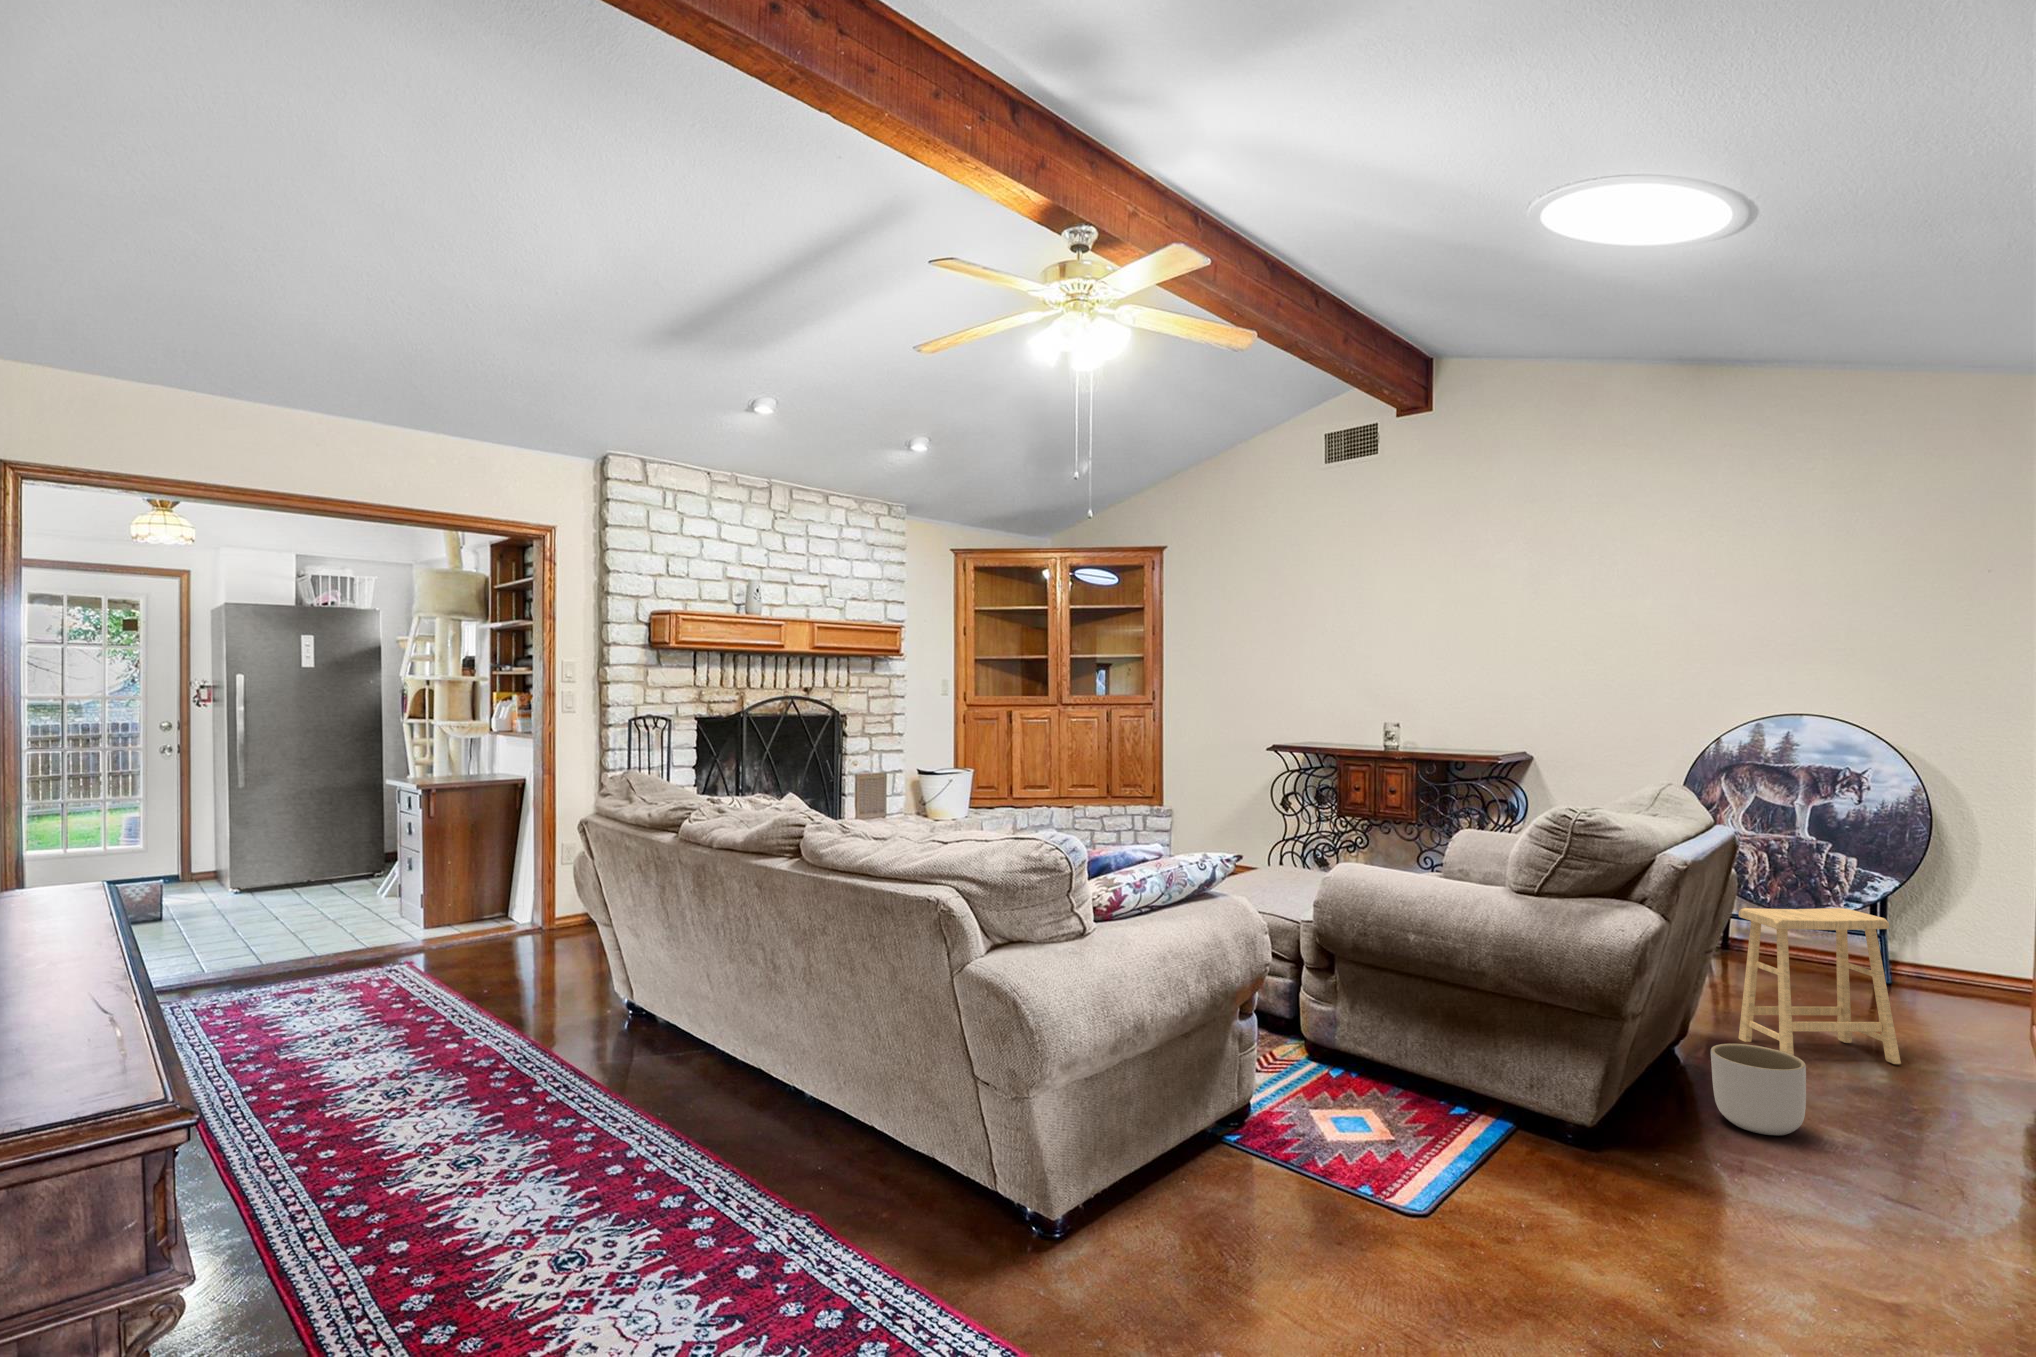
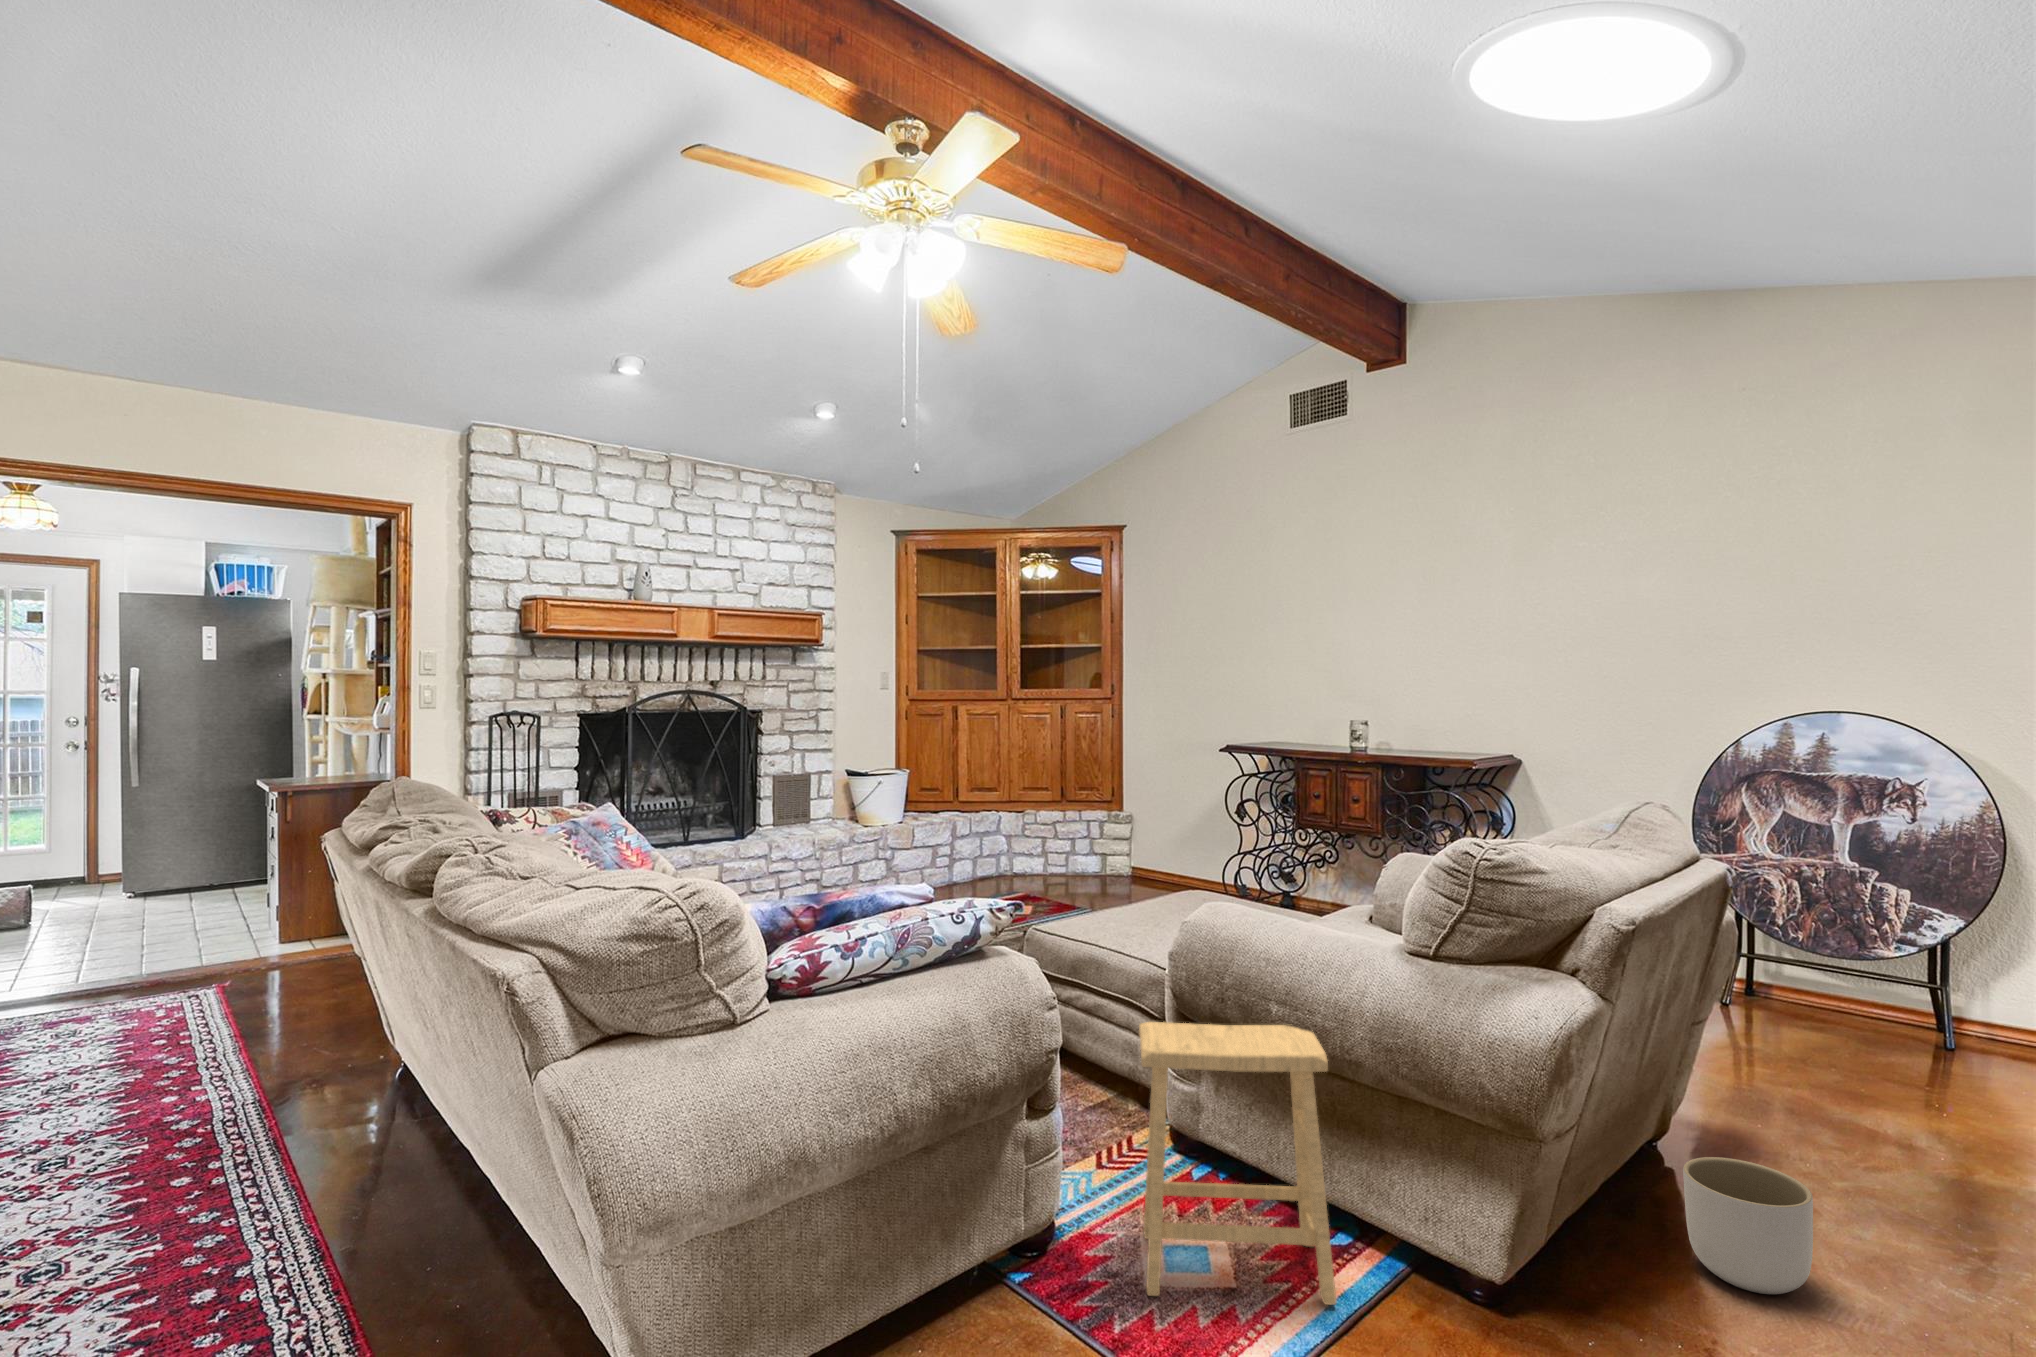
footstool: present [1738,908,1901,1064] -> present [1139,1022,1336,1305]

